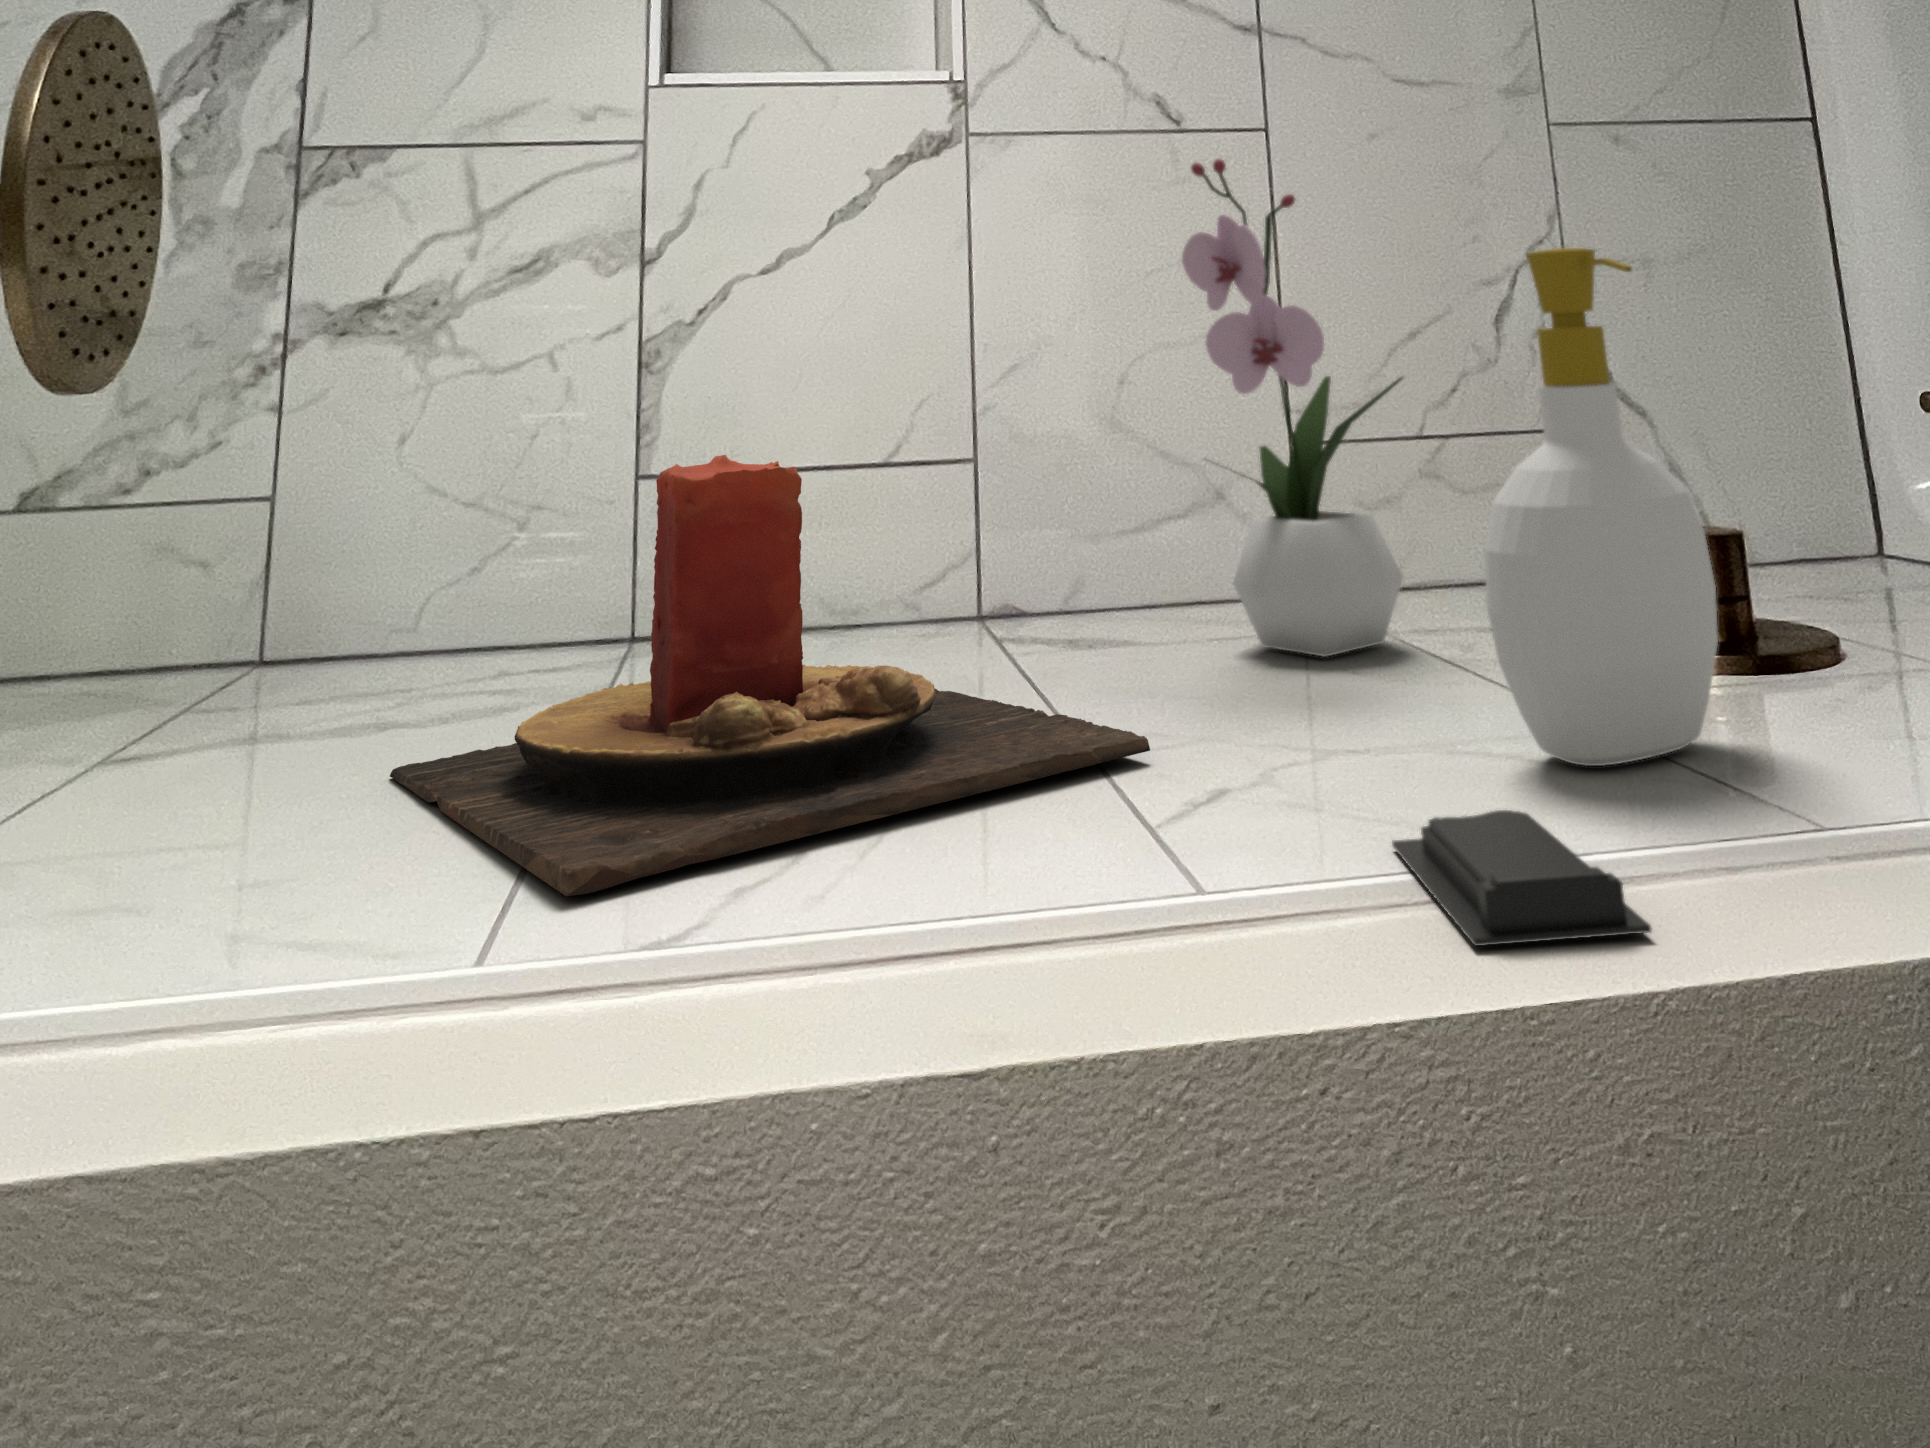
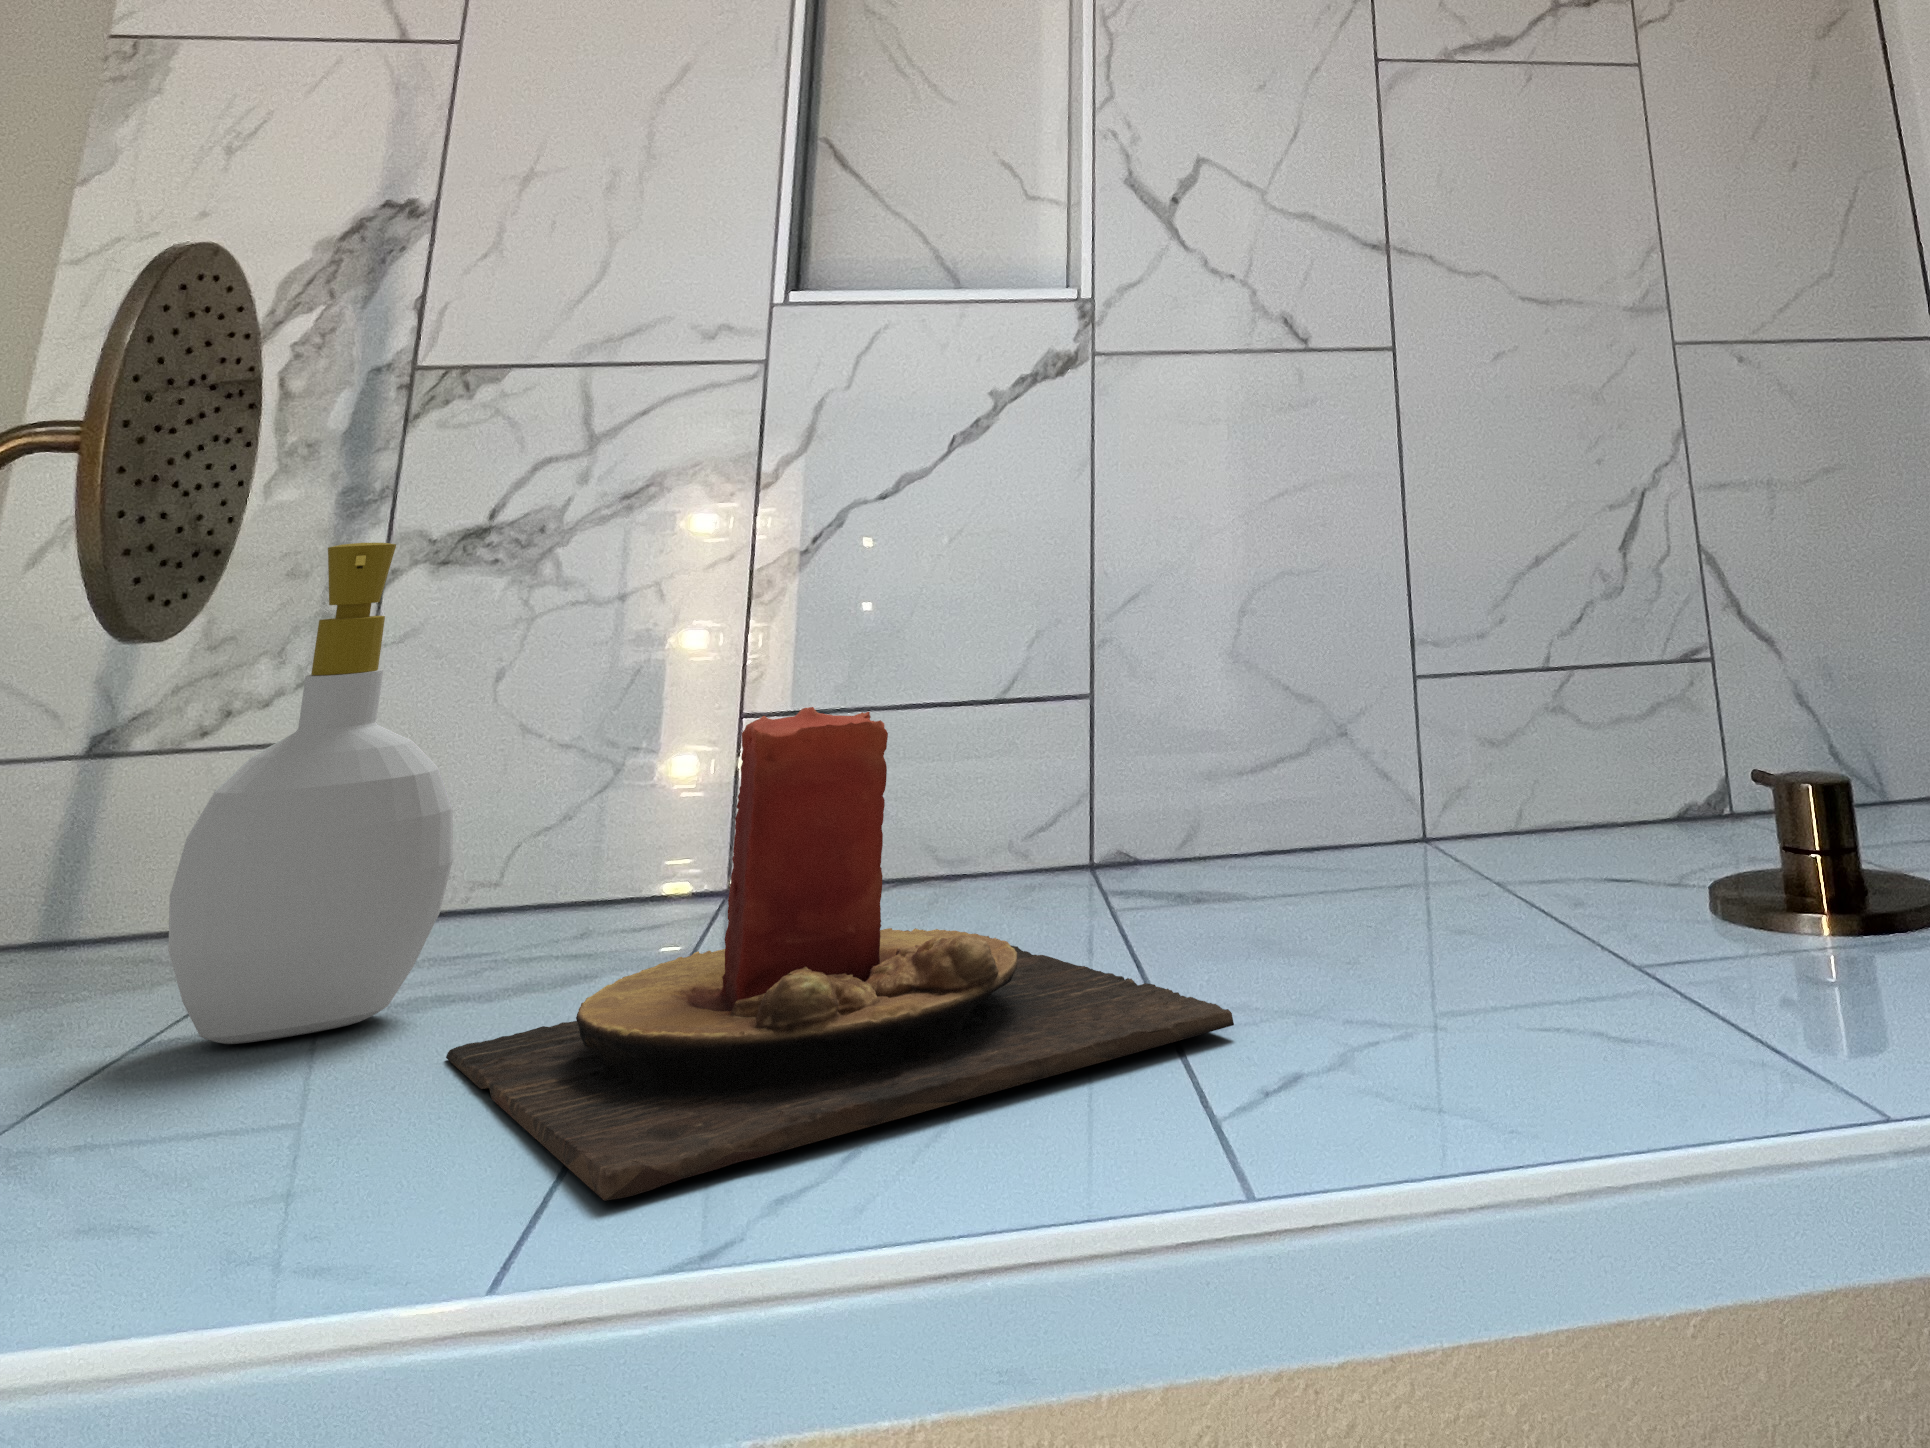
flower arrangement: present [1182,159,1403,657] -> none [1297,385,1520,913]
soap bottle: present [1484,248,1718,766] -> present [168,543,453,1044]
soap bar: present [1392,810,1652,946] -> none [1457,1096,1695,1252]

